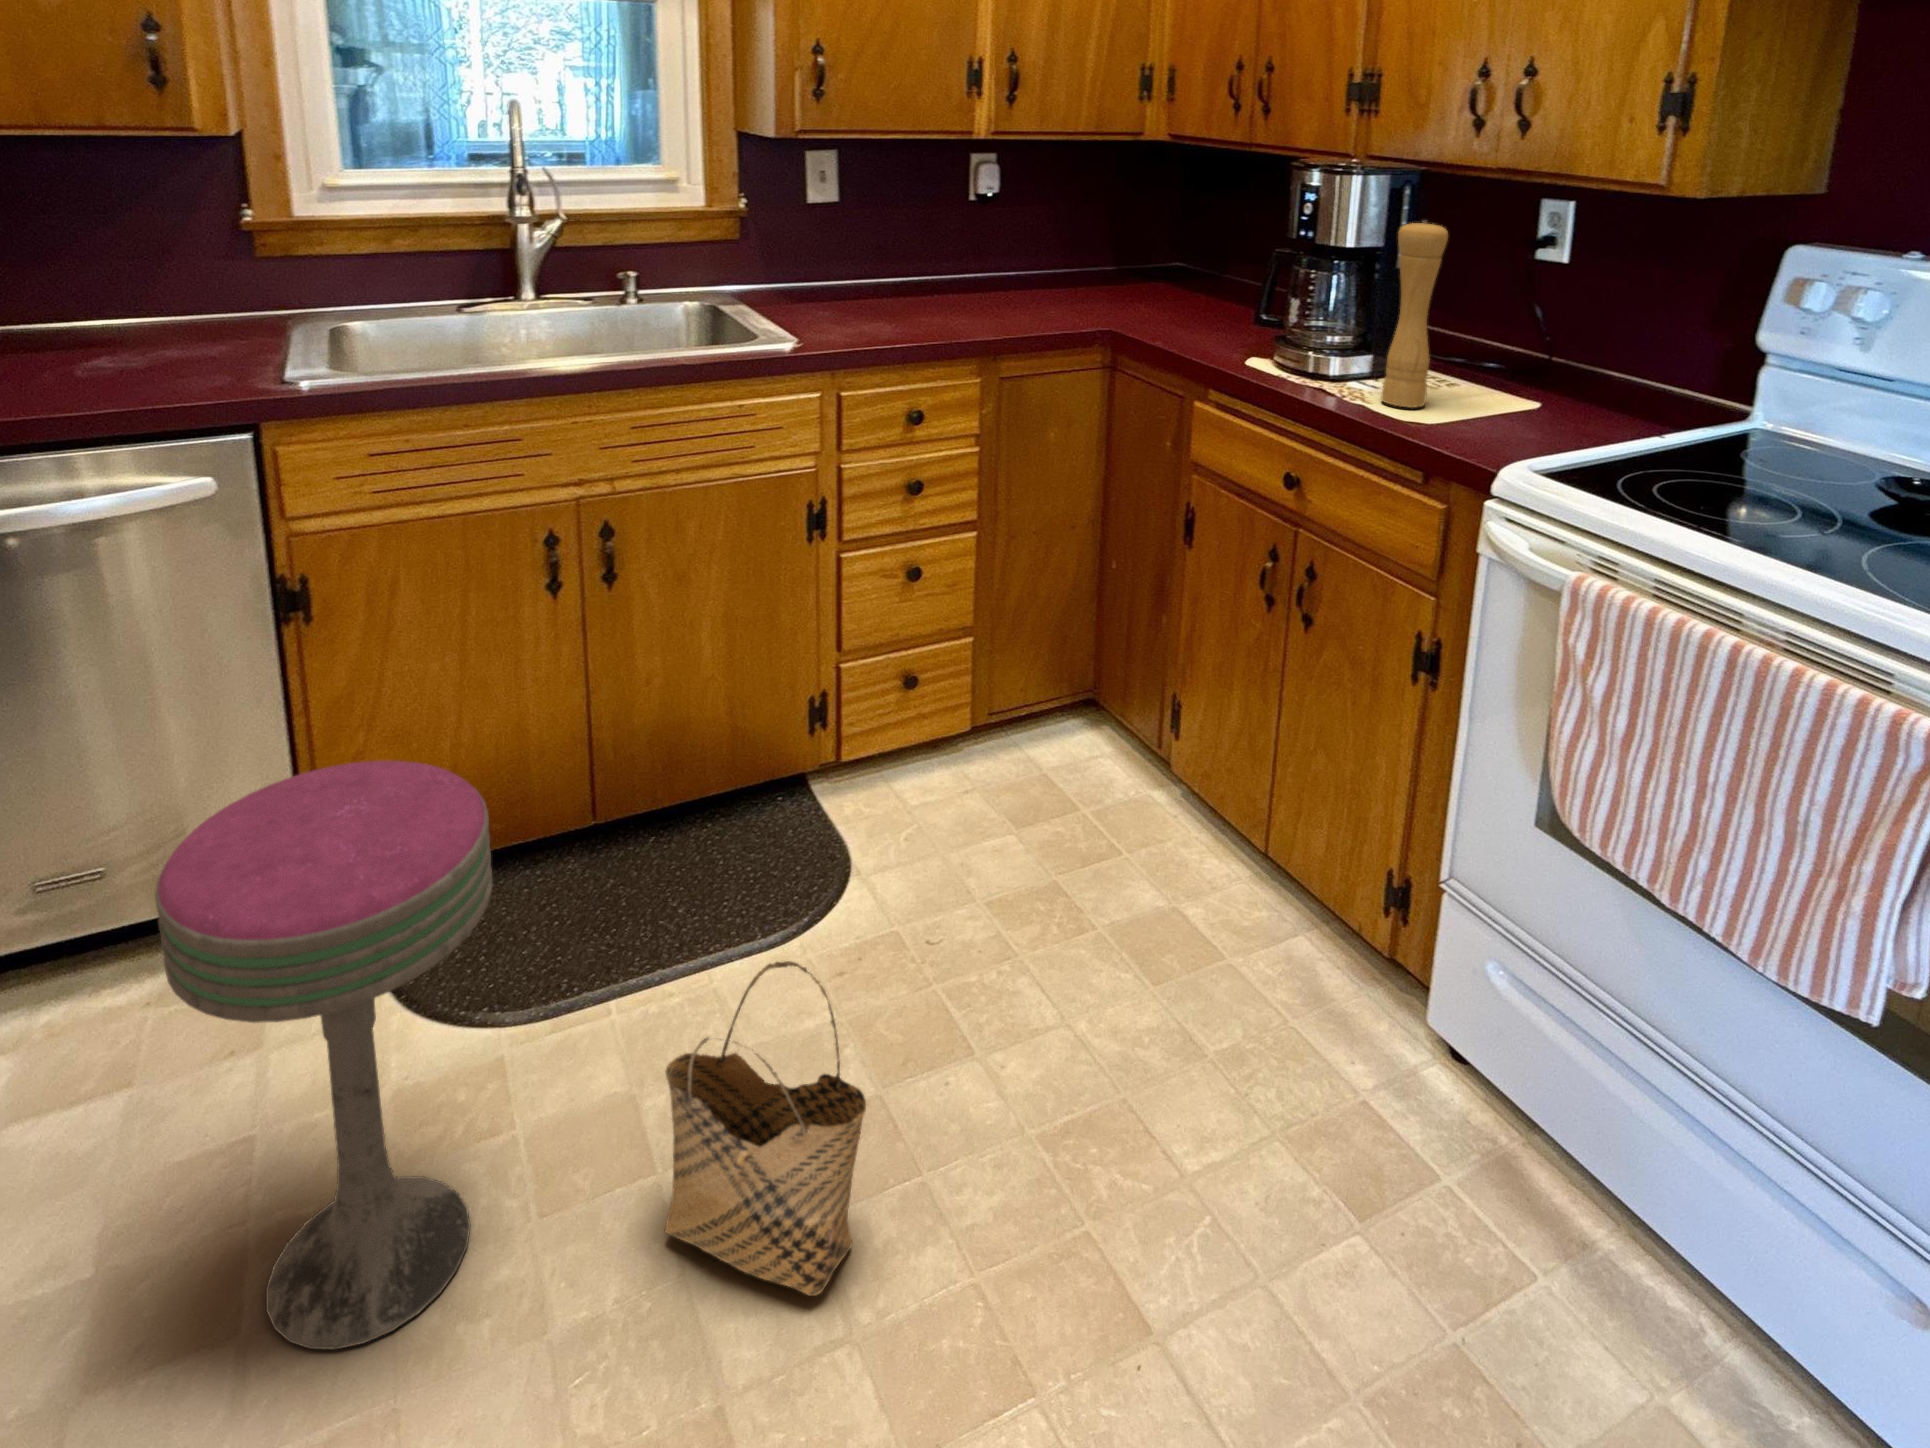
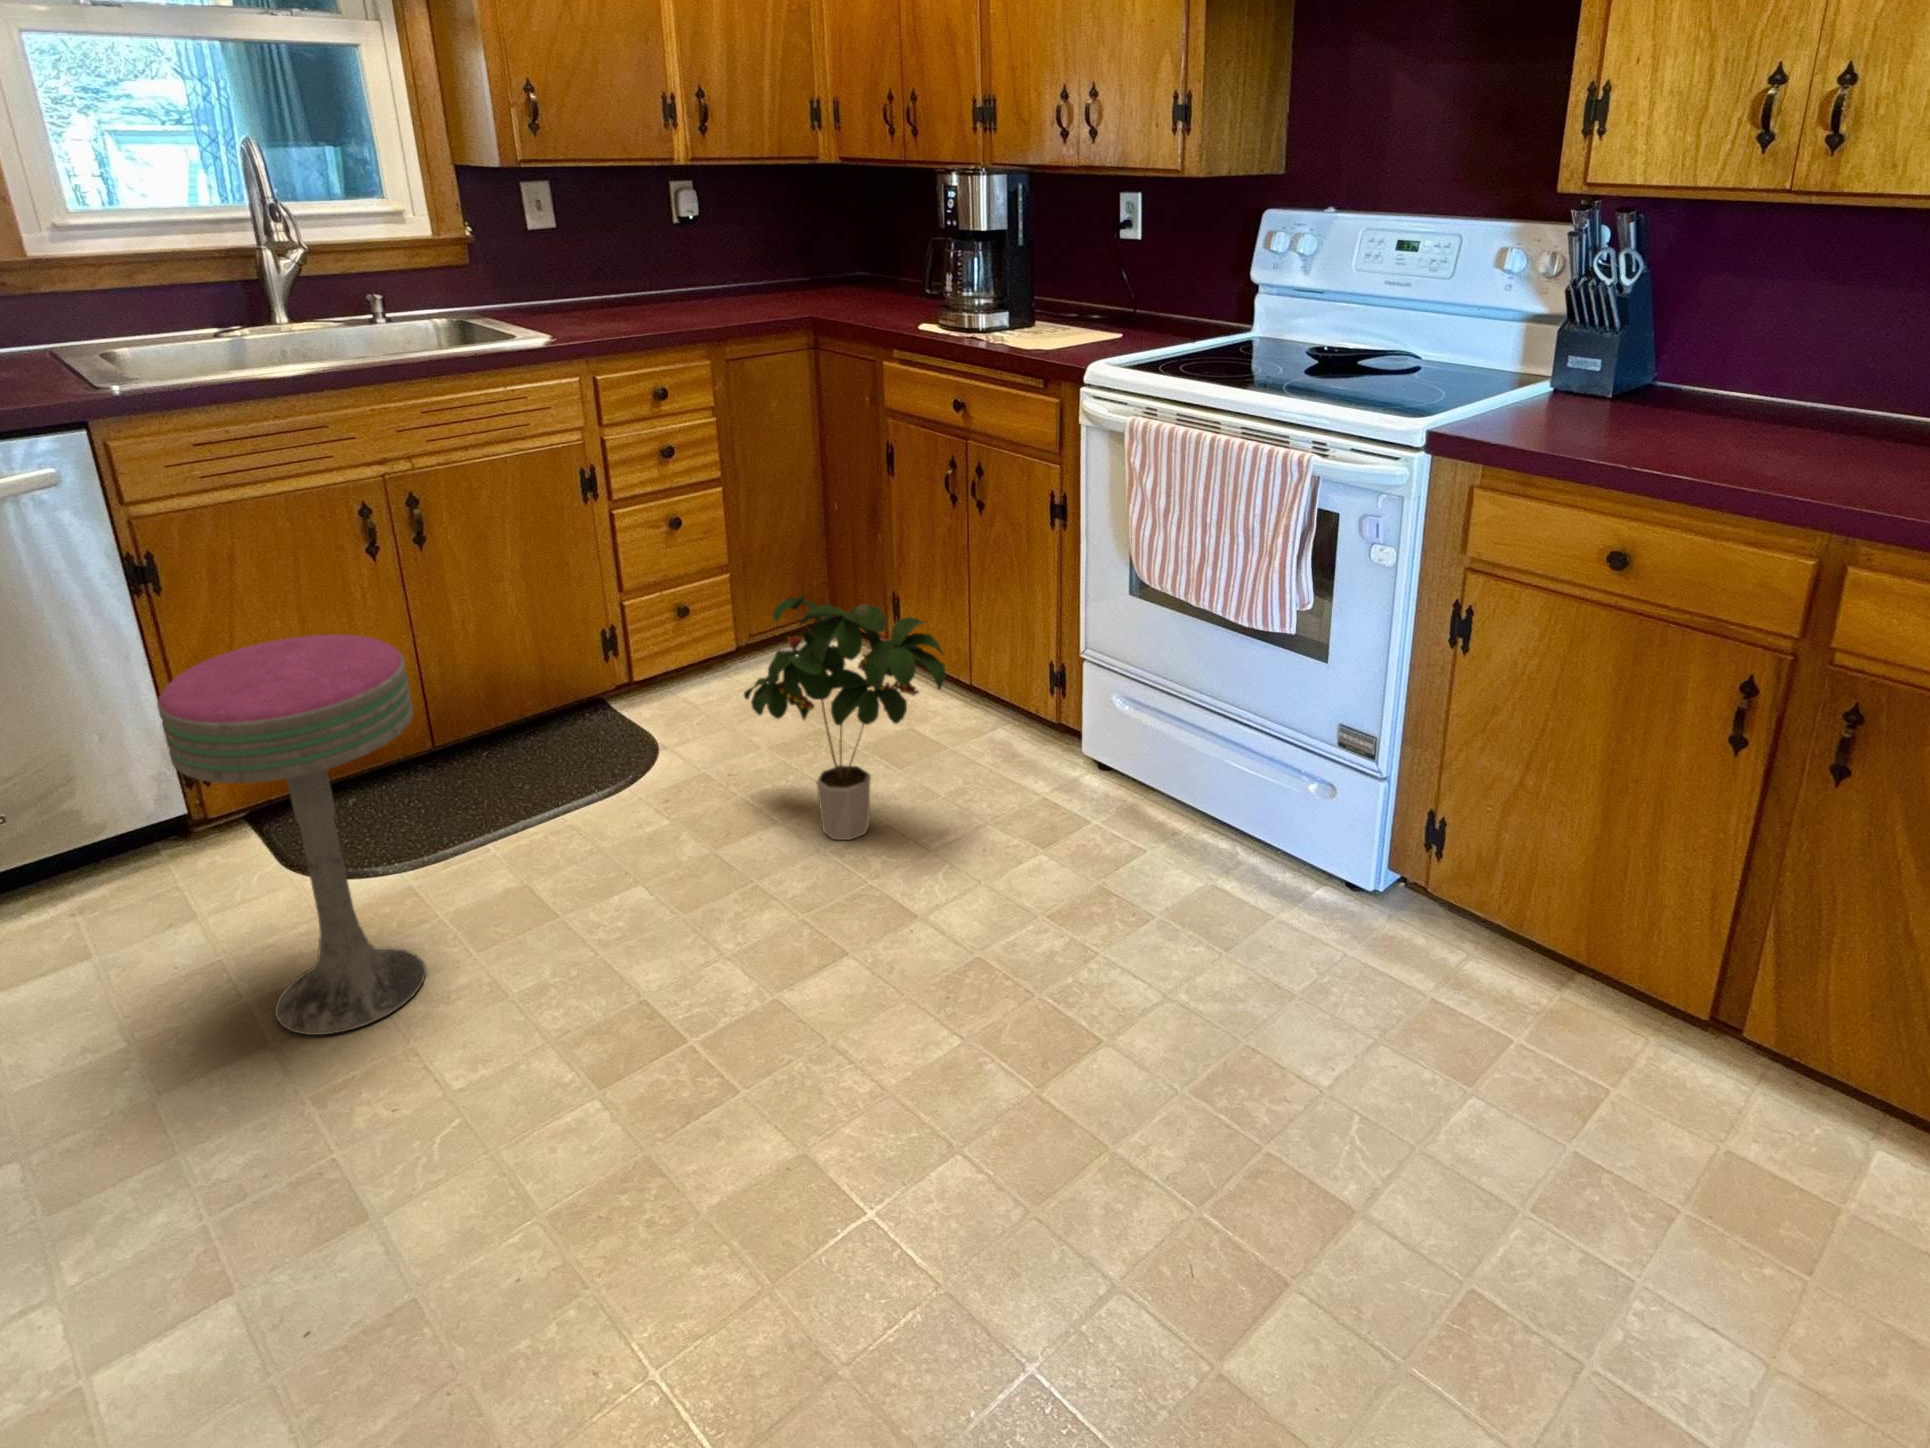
pepper mill: present [1381,220,1448,408] -> none [1014,204,1048,341]
potted plant: none [952,747,1239,1121] -> present [744,595,946,840]
woven basket: present [665,961,866,1296] -> none [559,739,711,940]

